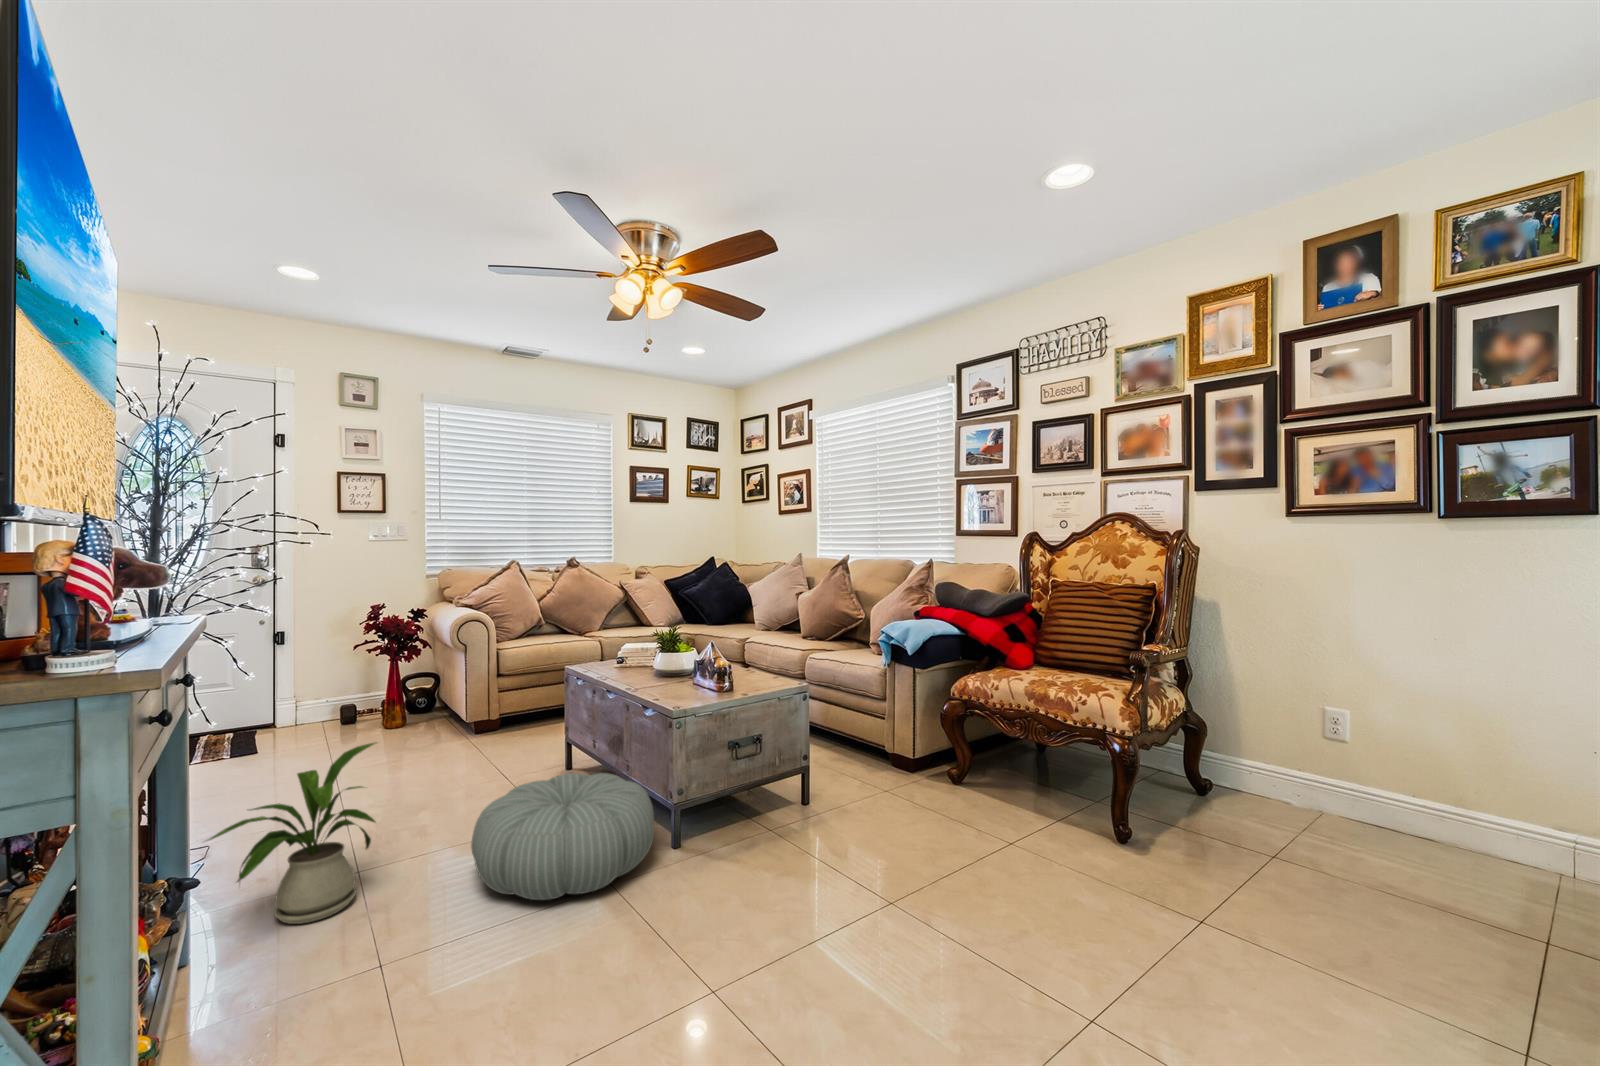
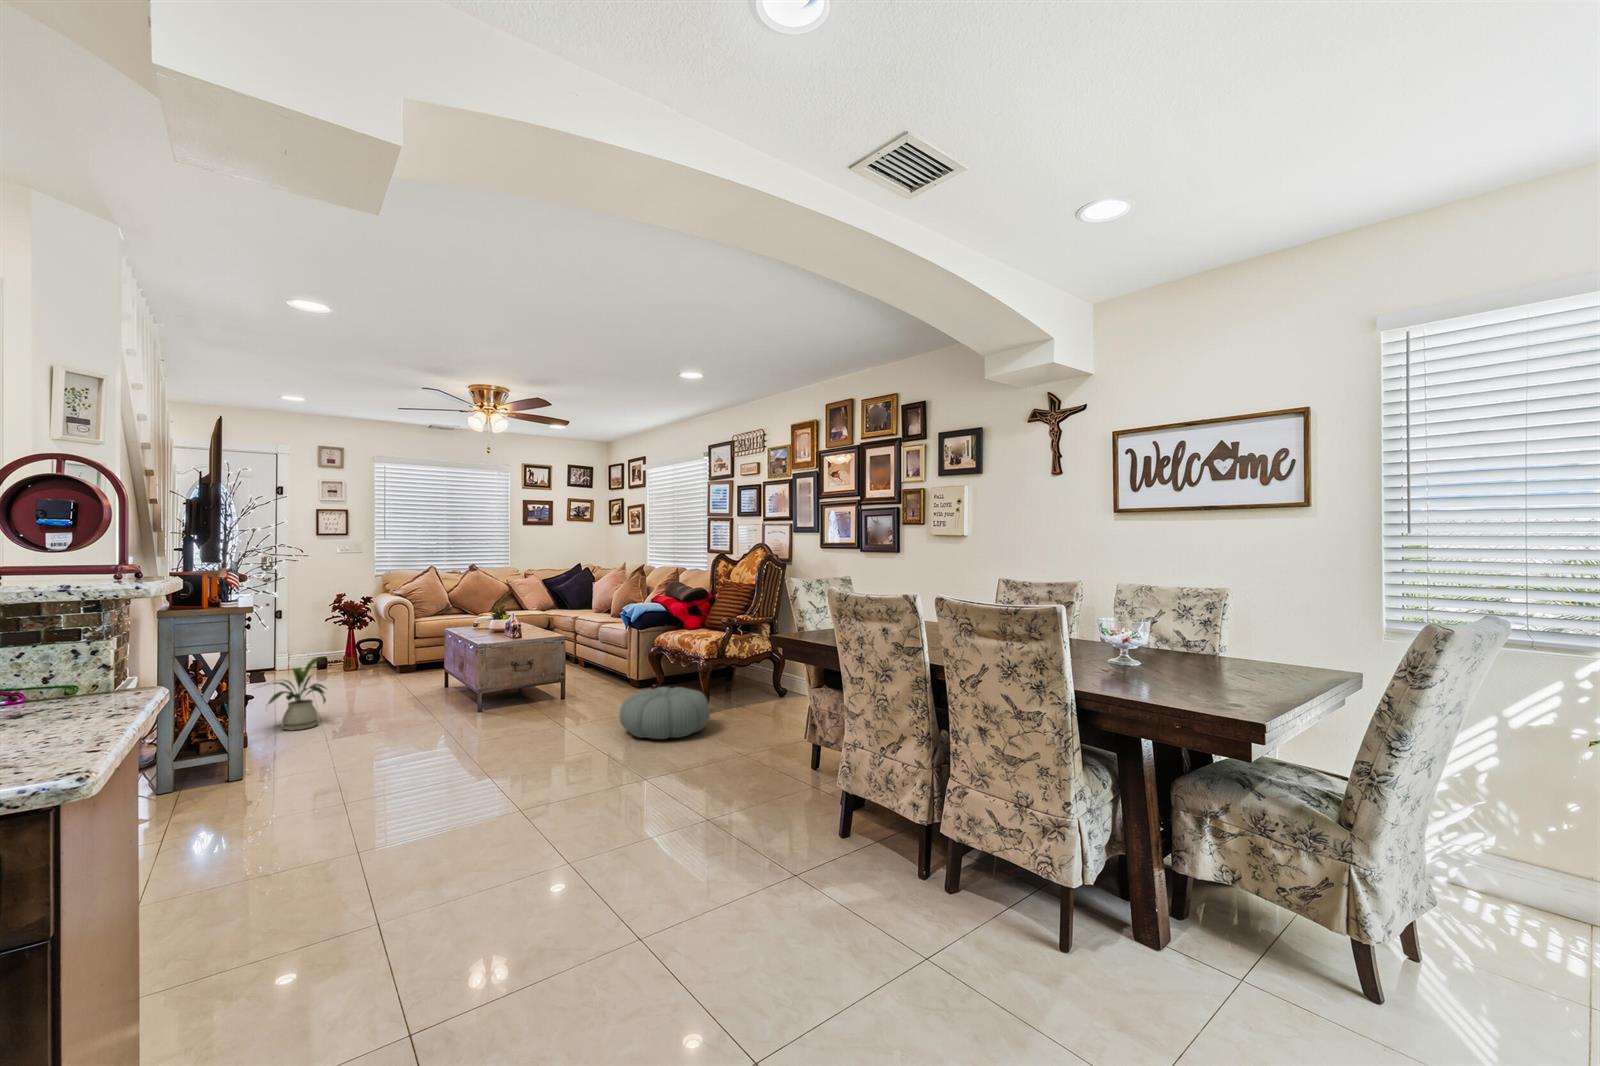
pouf: present [471,773,654,900] -> present [619,687,710,739]

